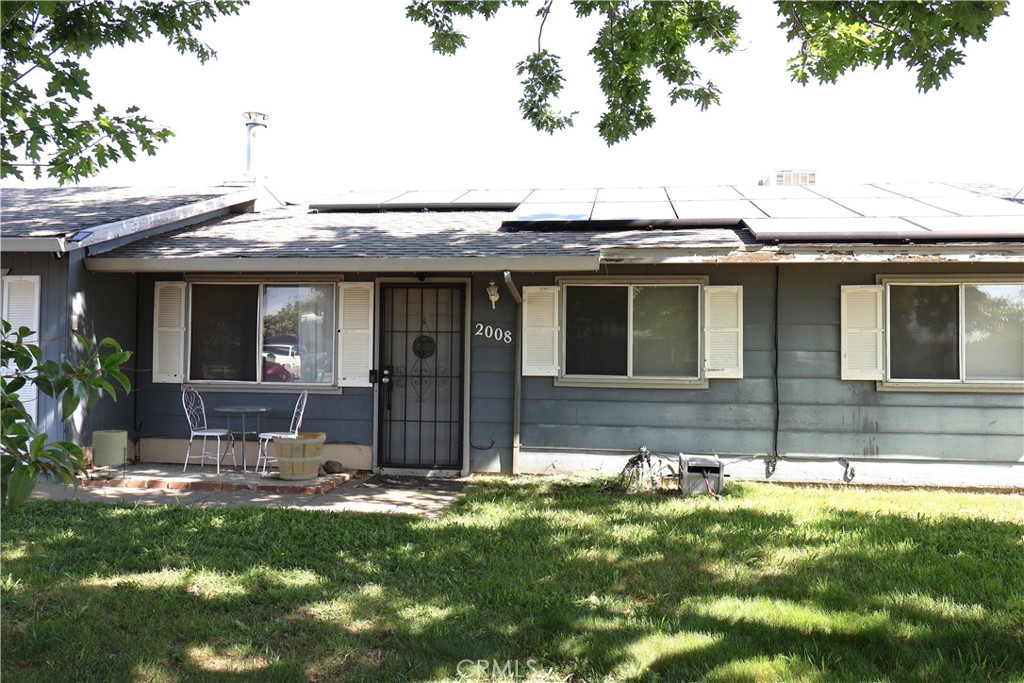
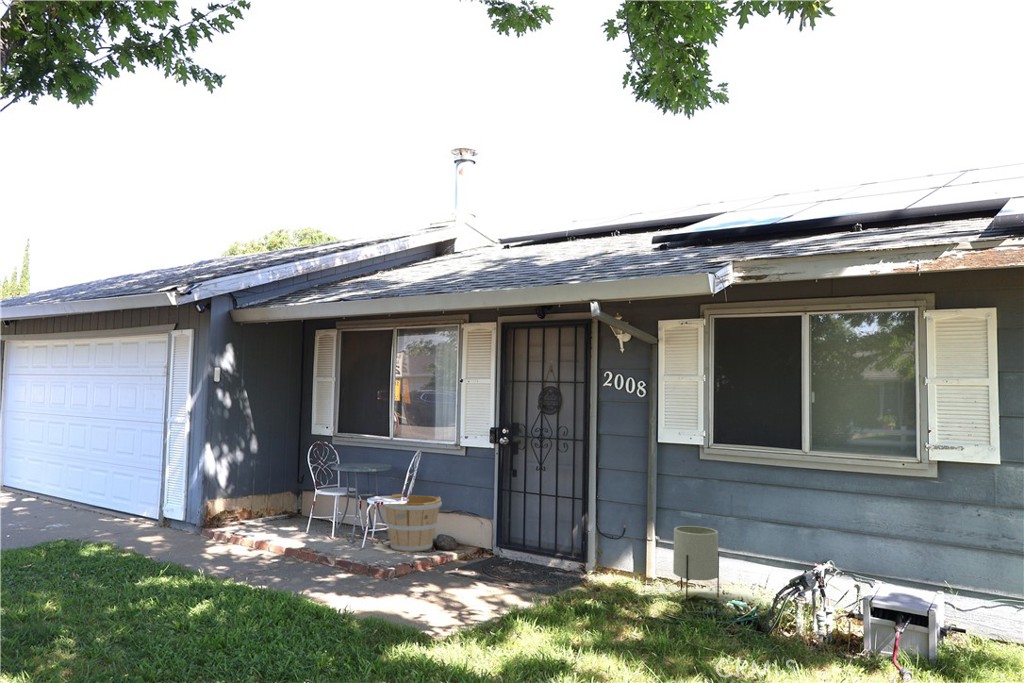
planter: present [92,430,127,479] -> present [673,526,719,601]

